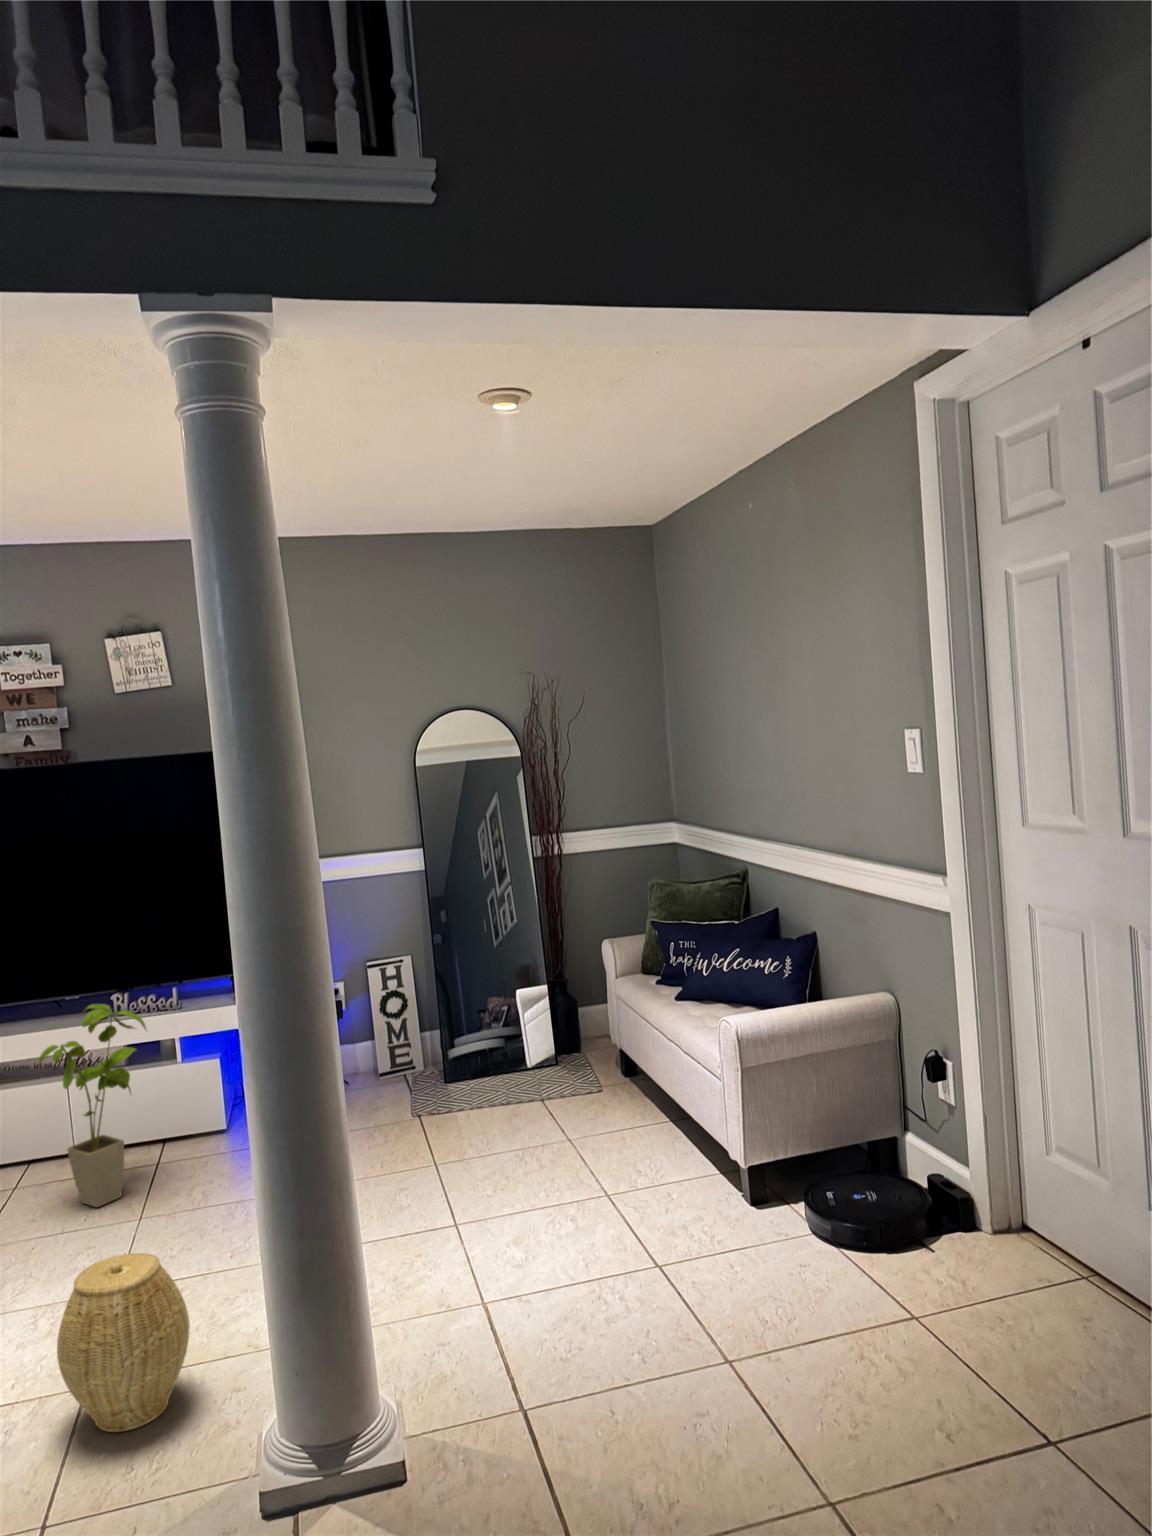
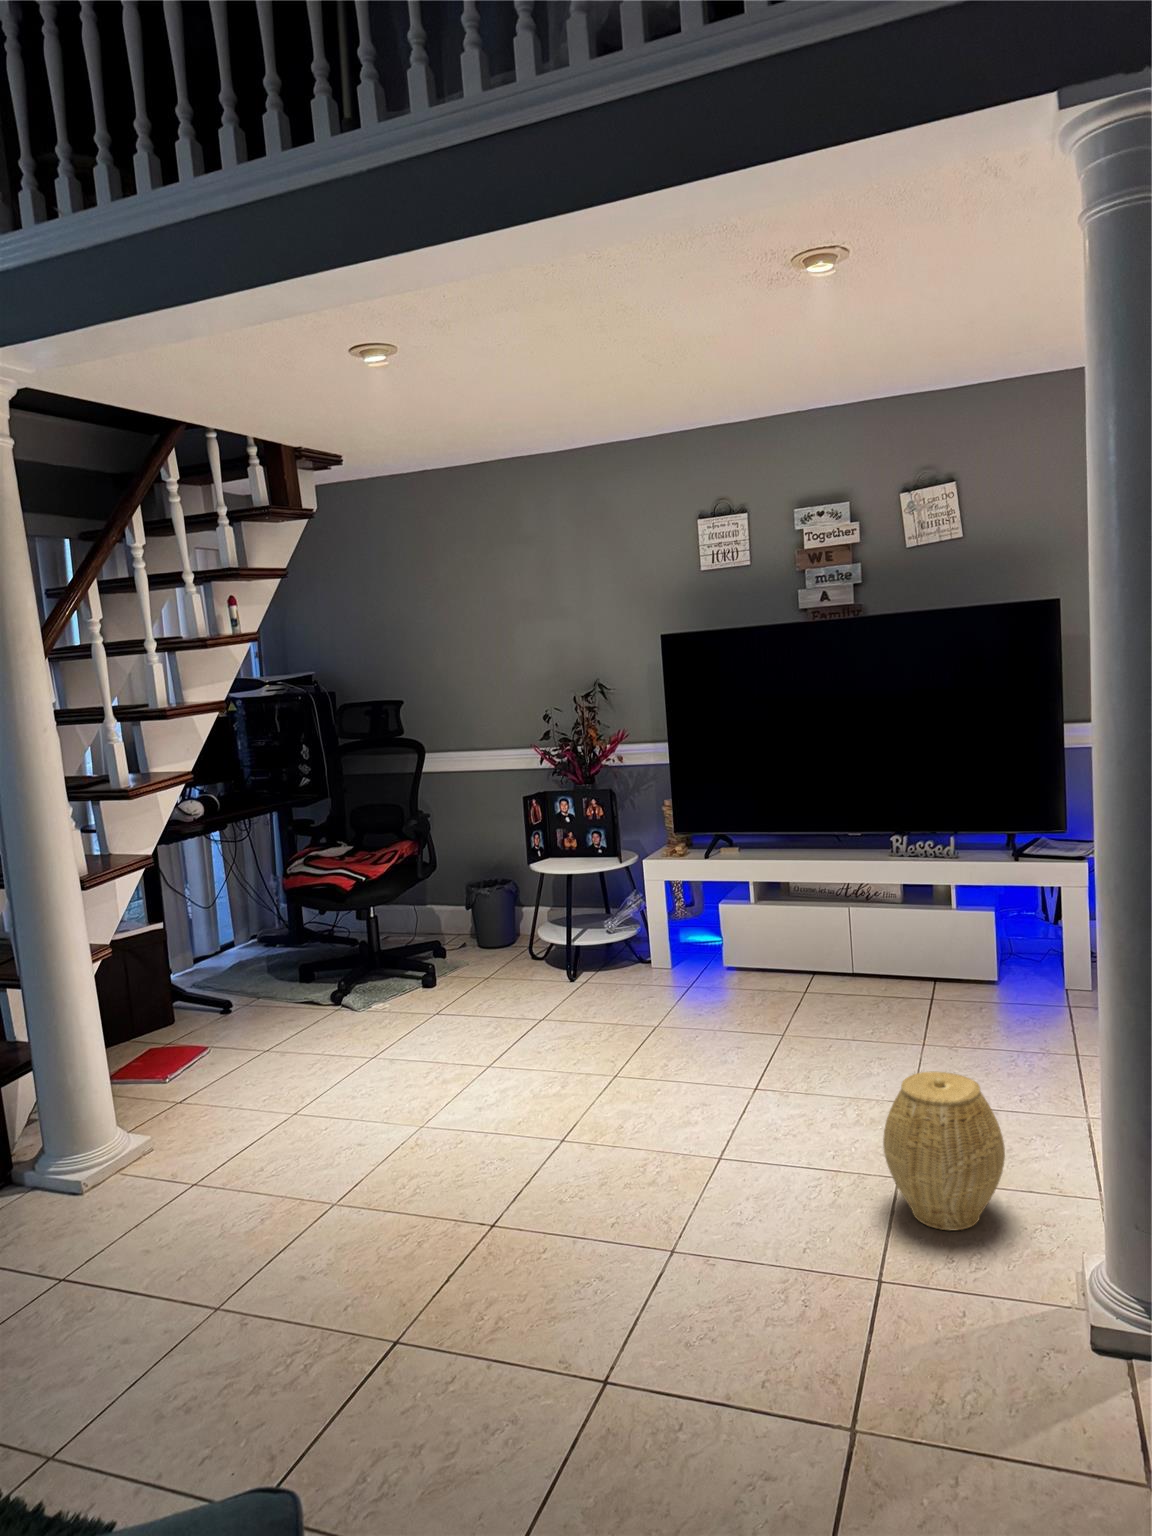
house plant: present [39,1004,146,1207] -> none [838,840,938,1024]

